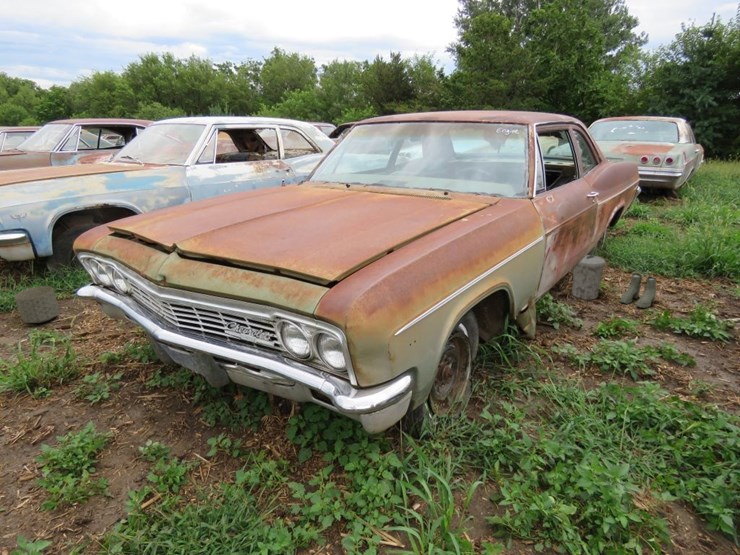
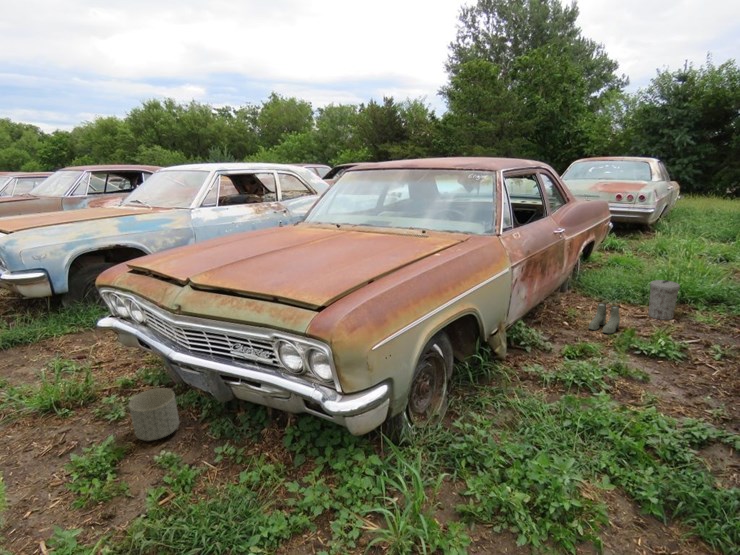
trash can: present [572,255,605,300] -> present [648,280,680,320]
planter: present [15,286,60,323] -> present [129,388,179,441]

